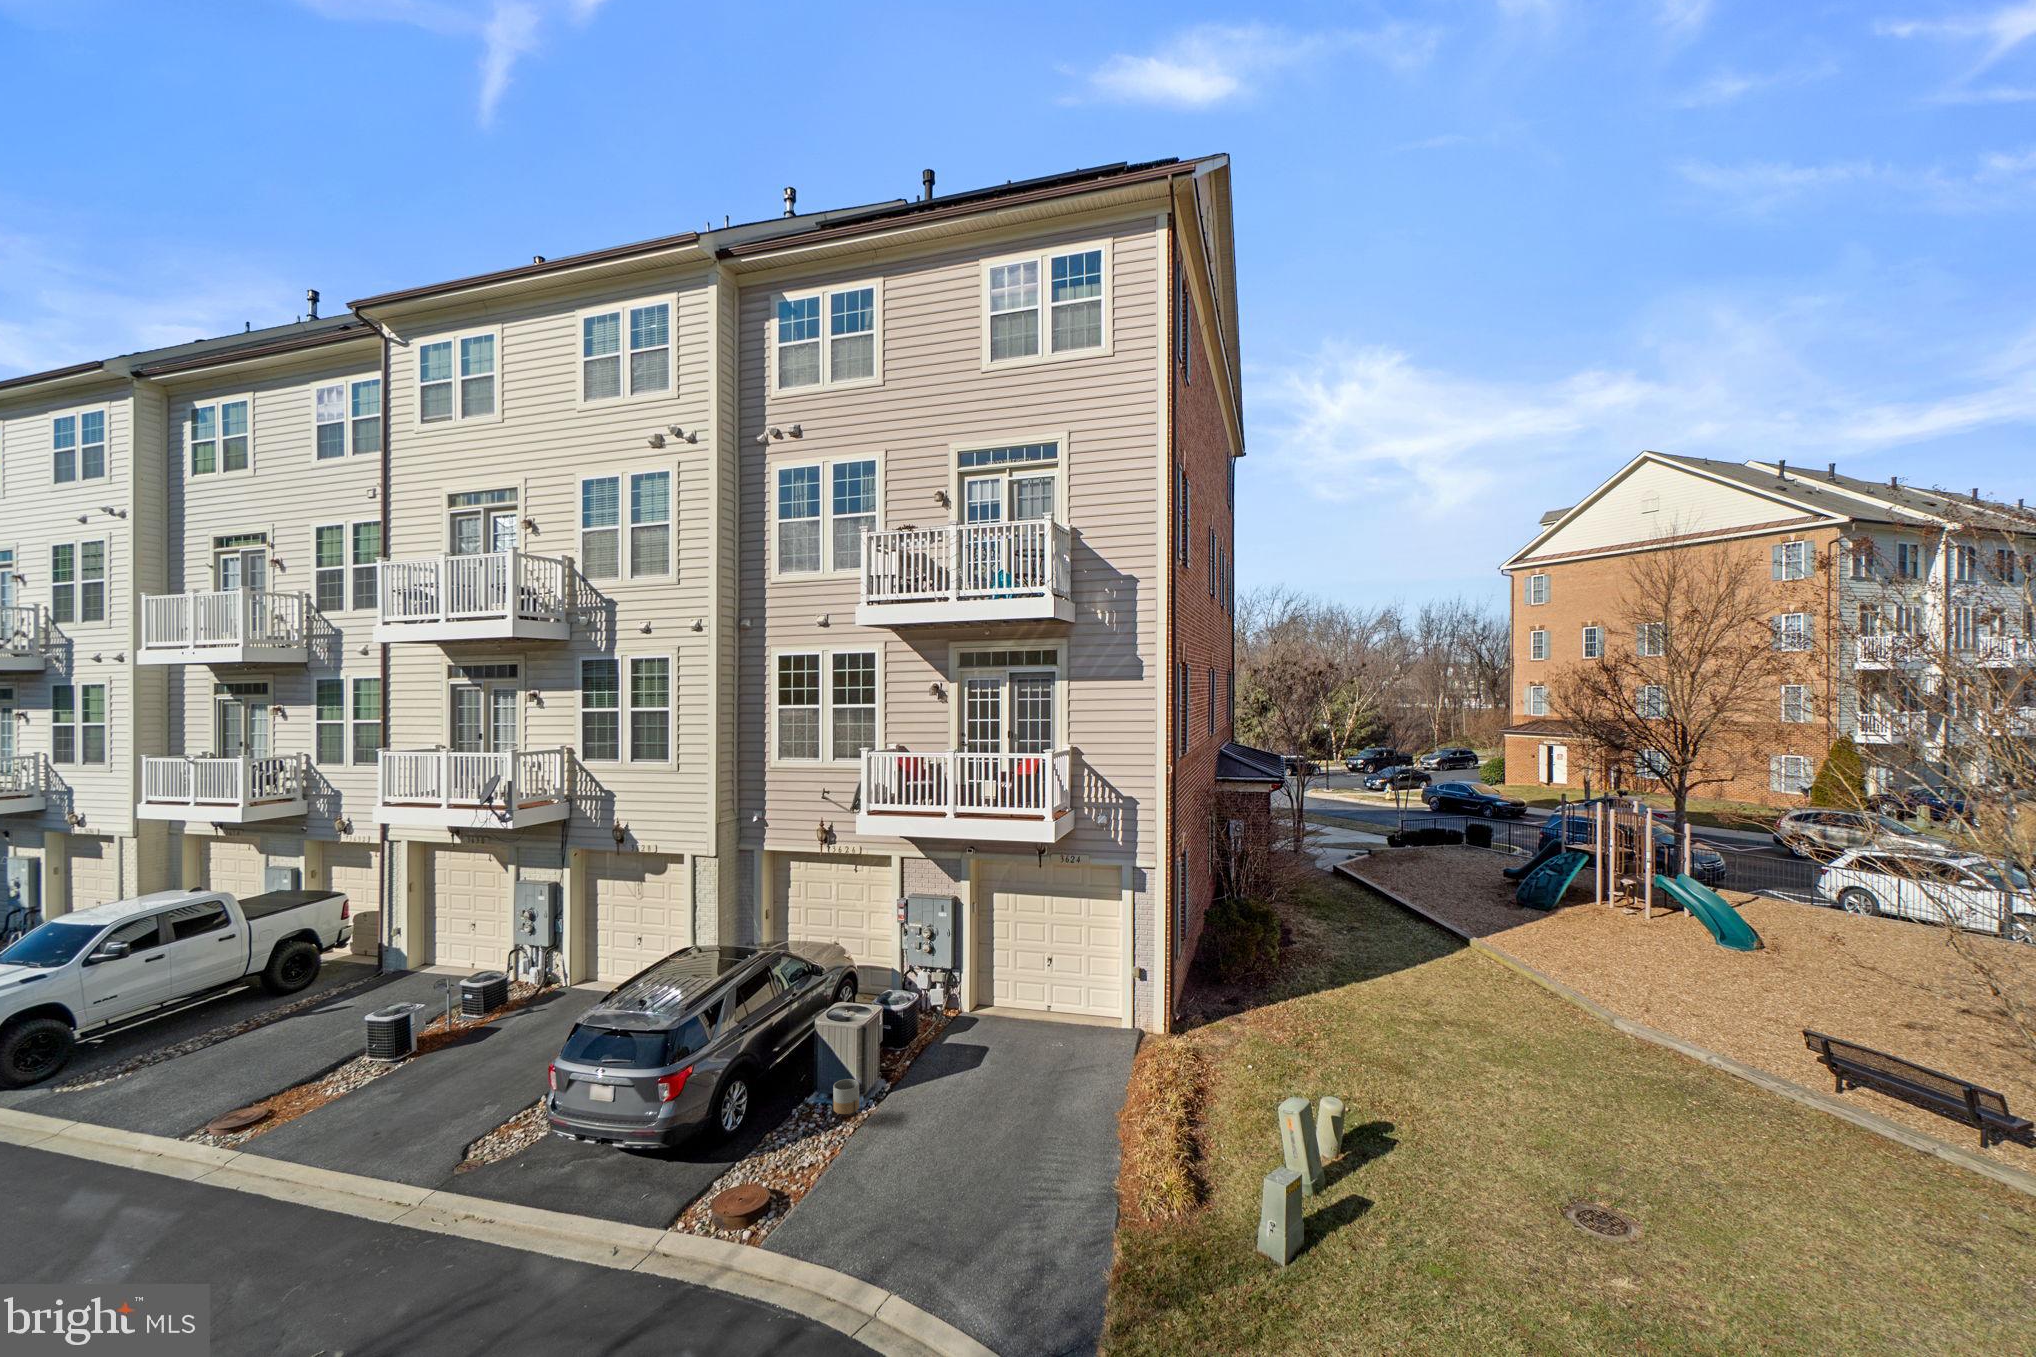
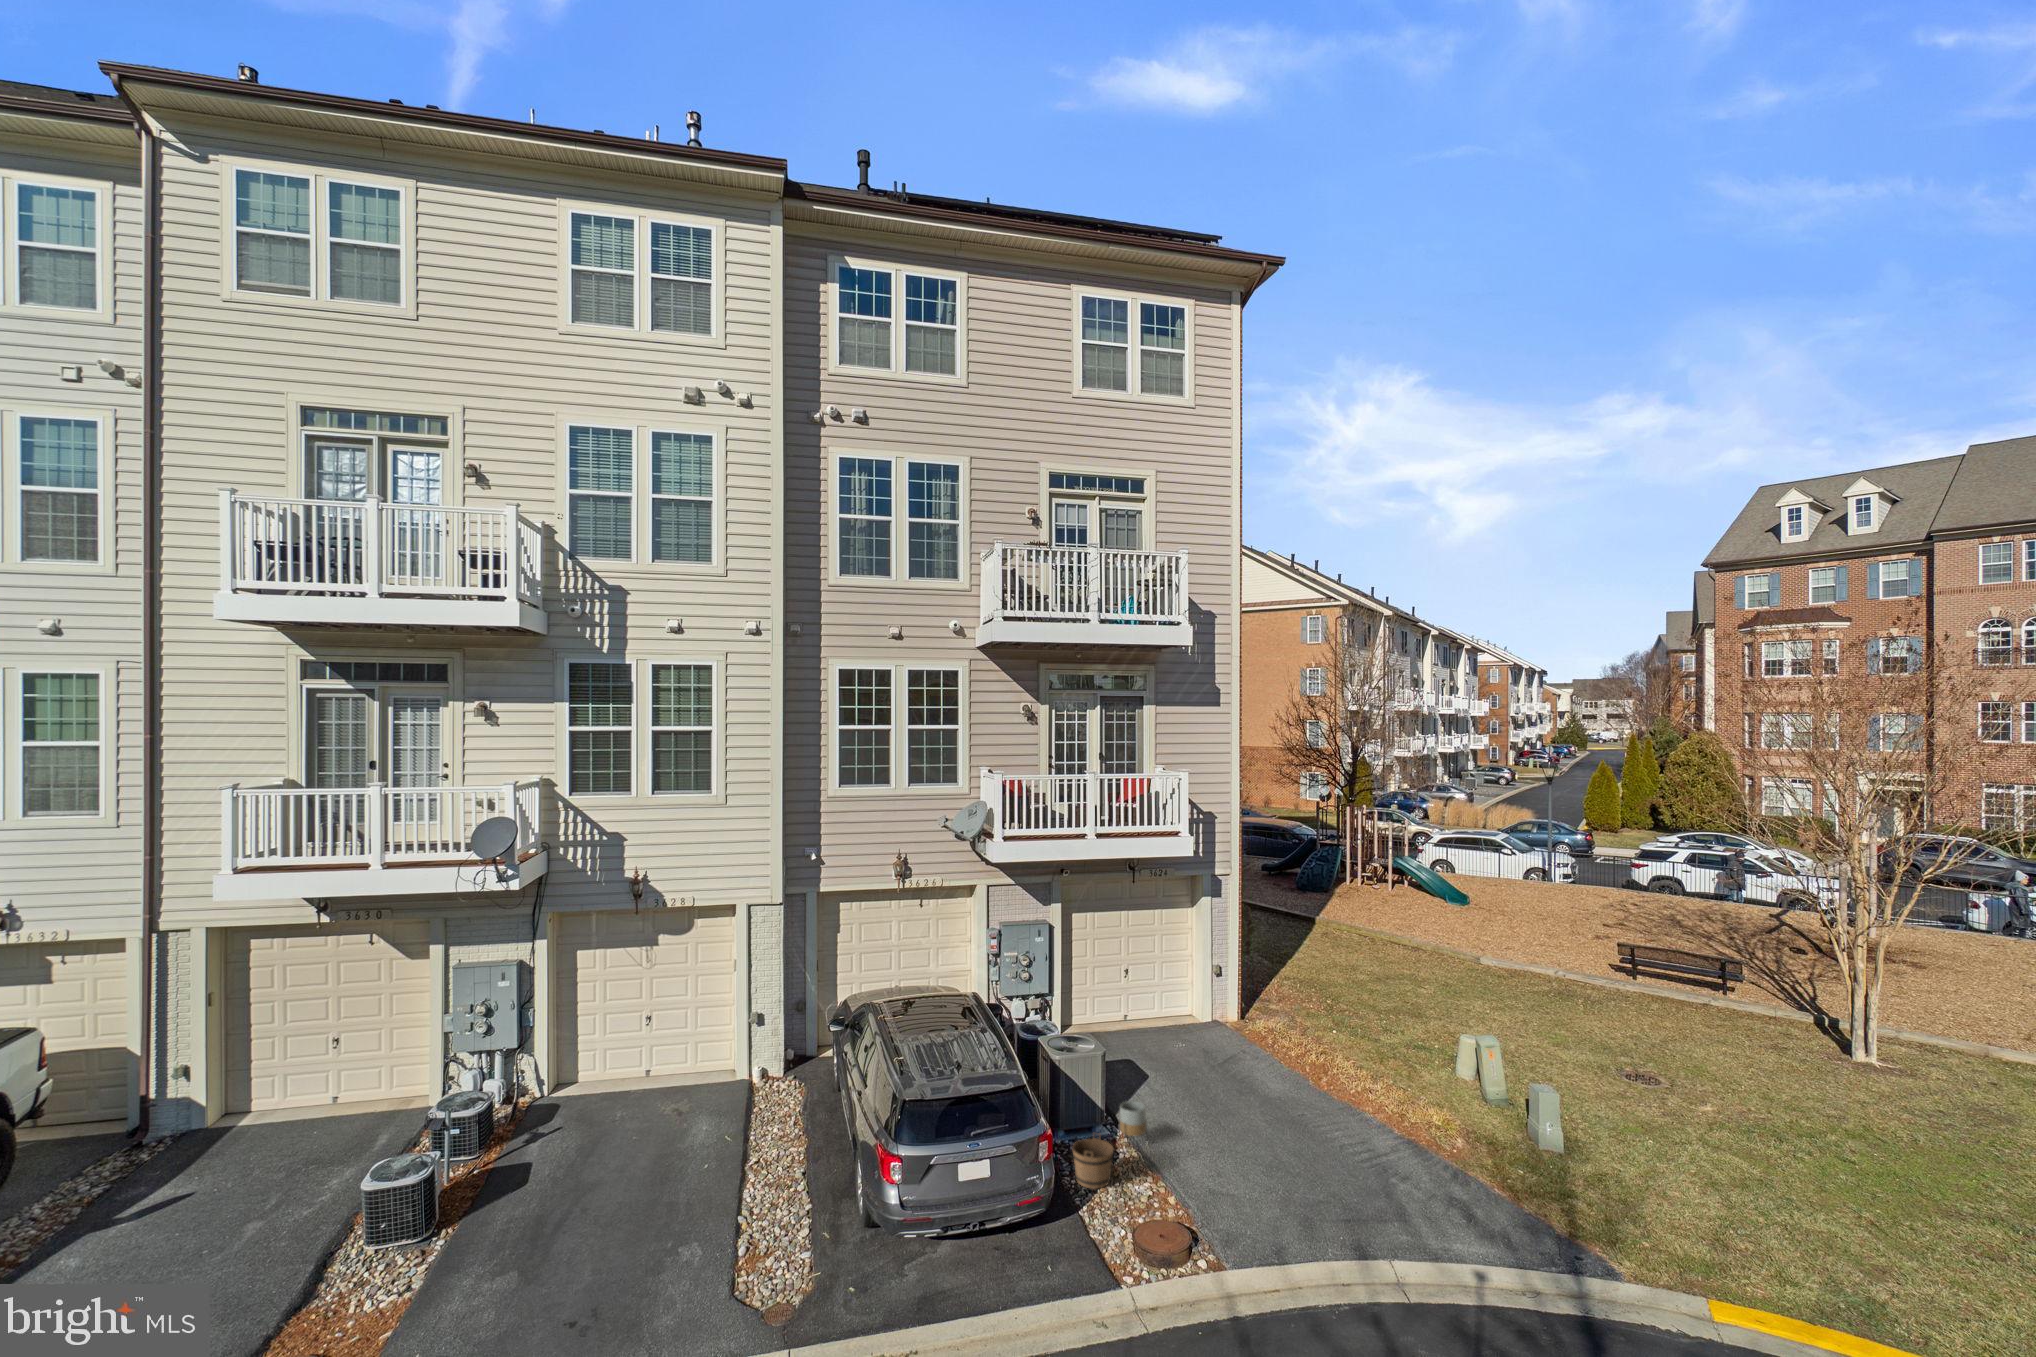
bucket: none [740,1097,781,1148] -> present [1073,1134,1113,1189]

